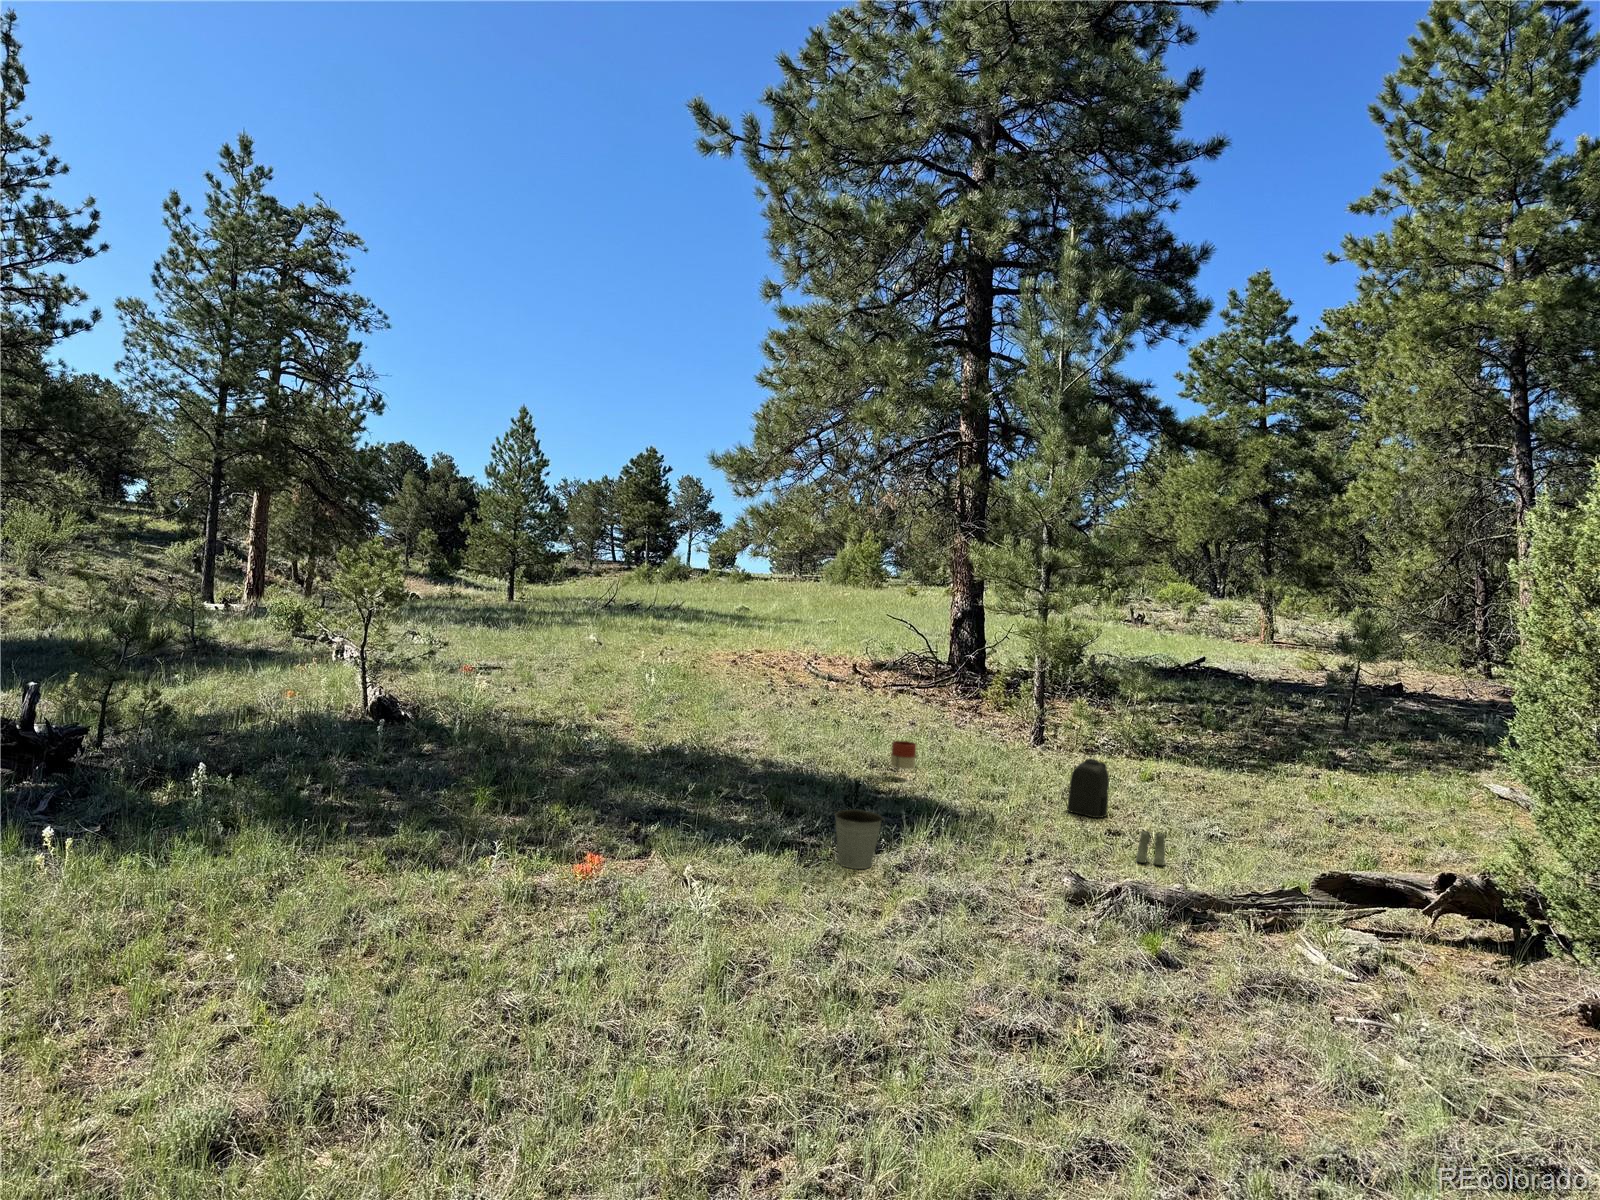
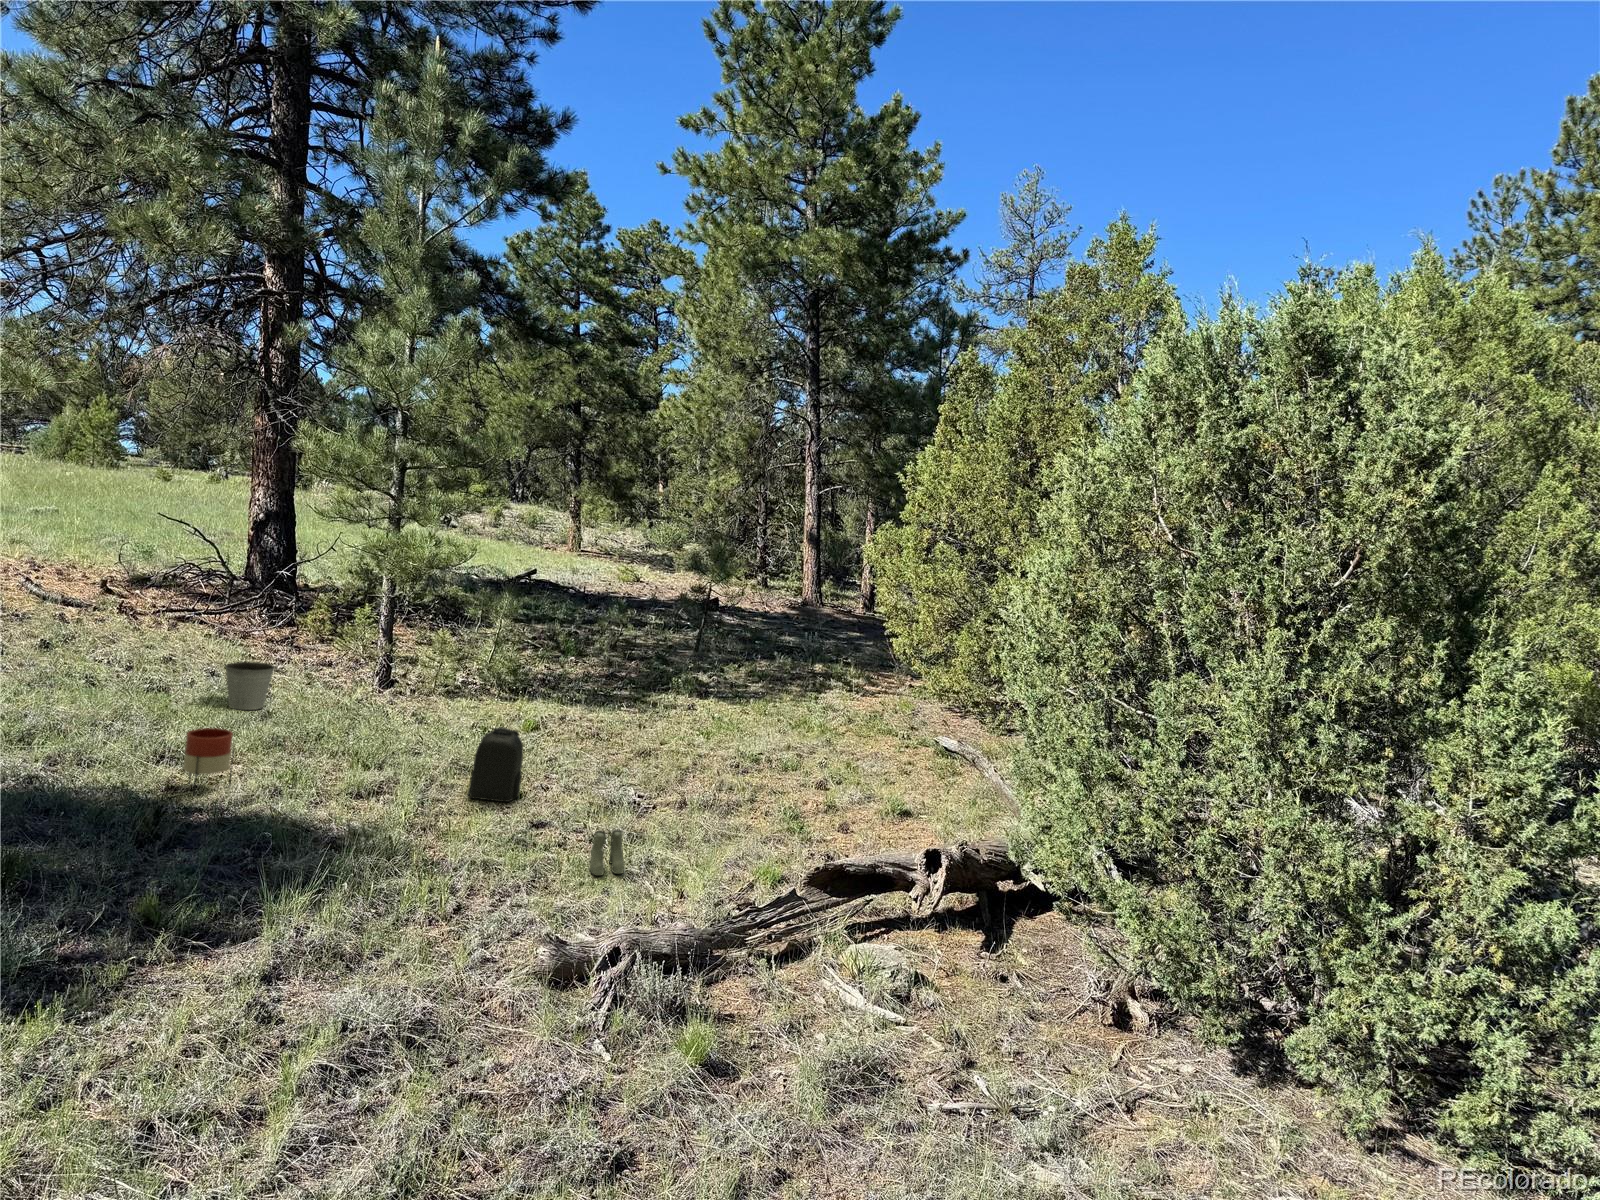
bucket: present [835,810,884,869] -> present [225,662,275,710]

